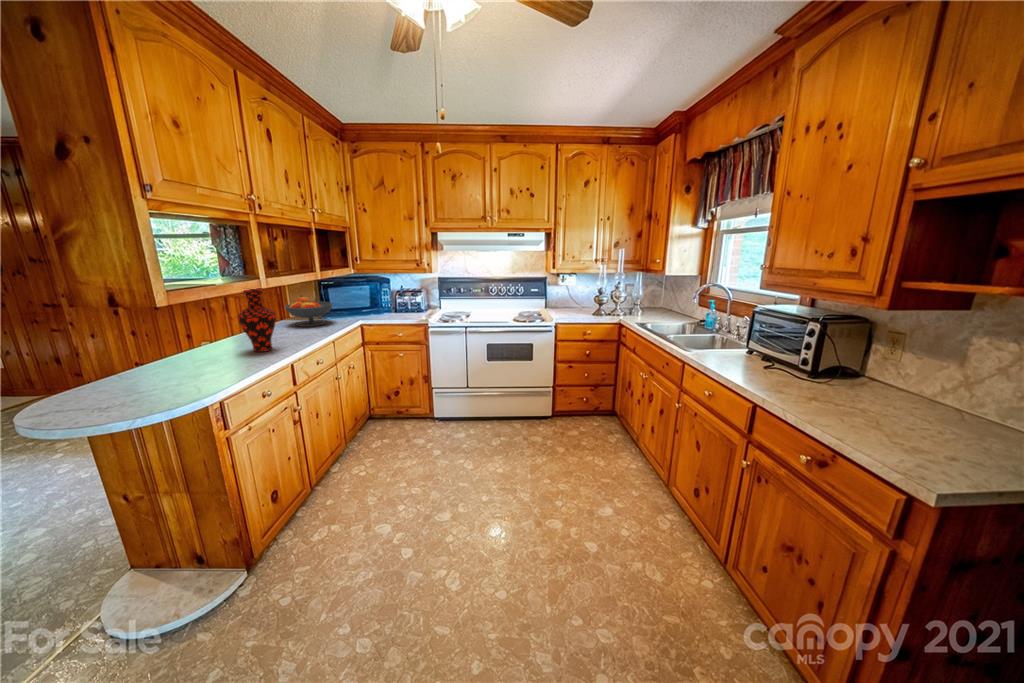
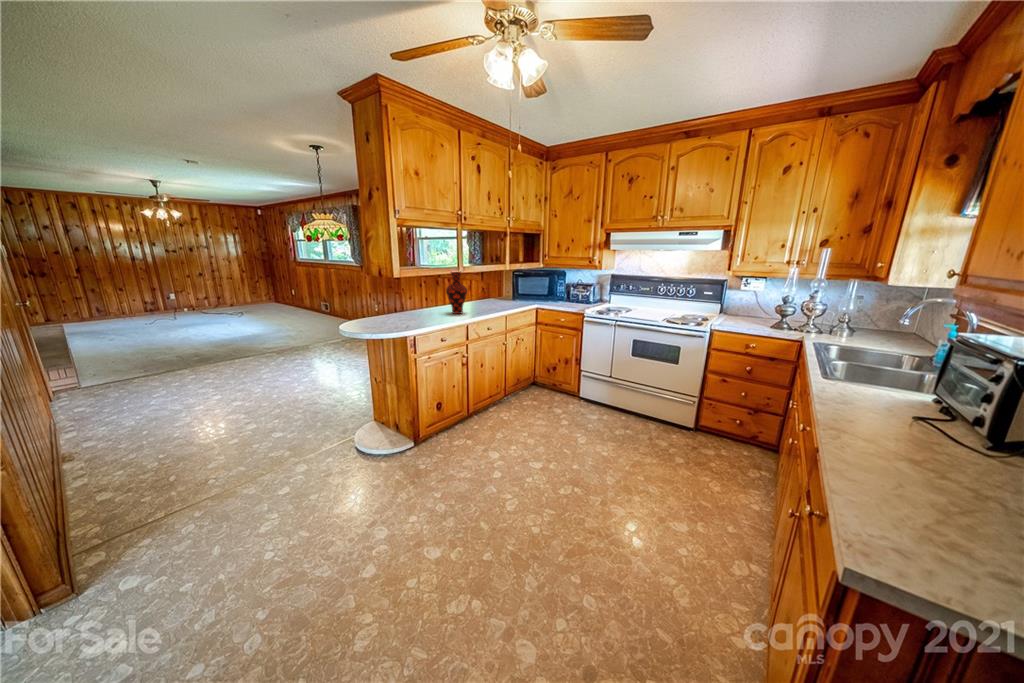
fruit bowl: present [285,297,332,327] -> none [487,282,518,304]

